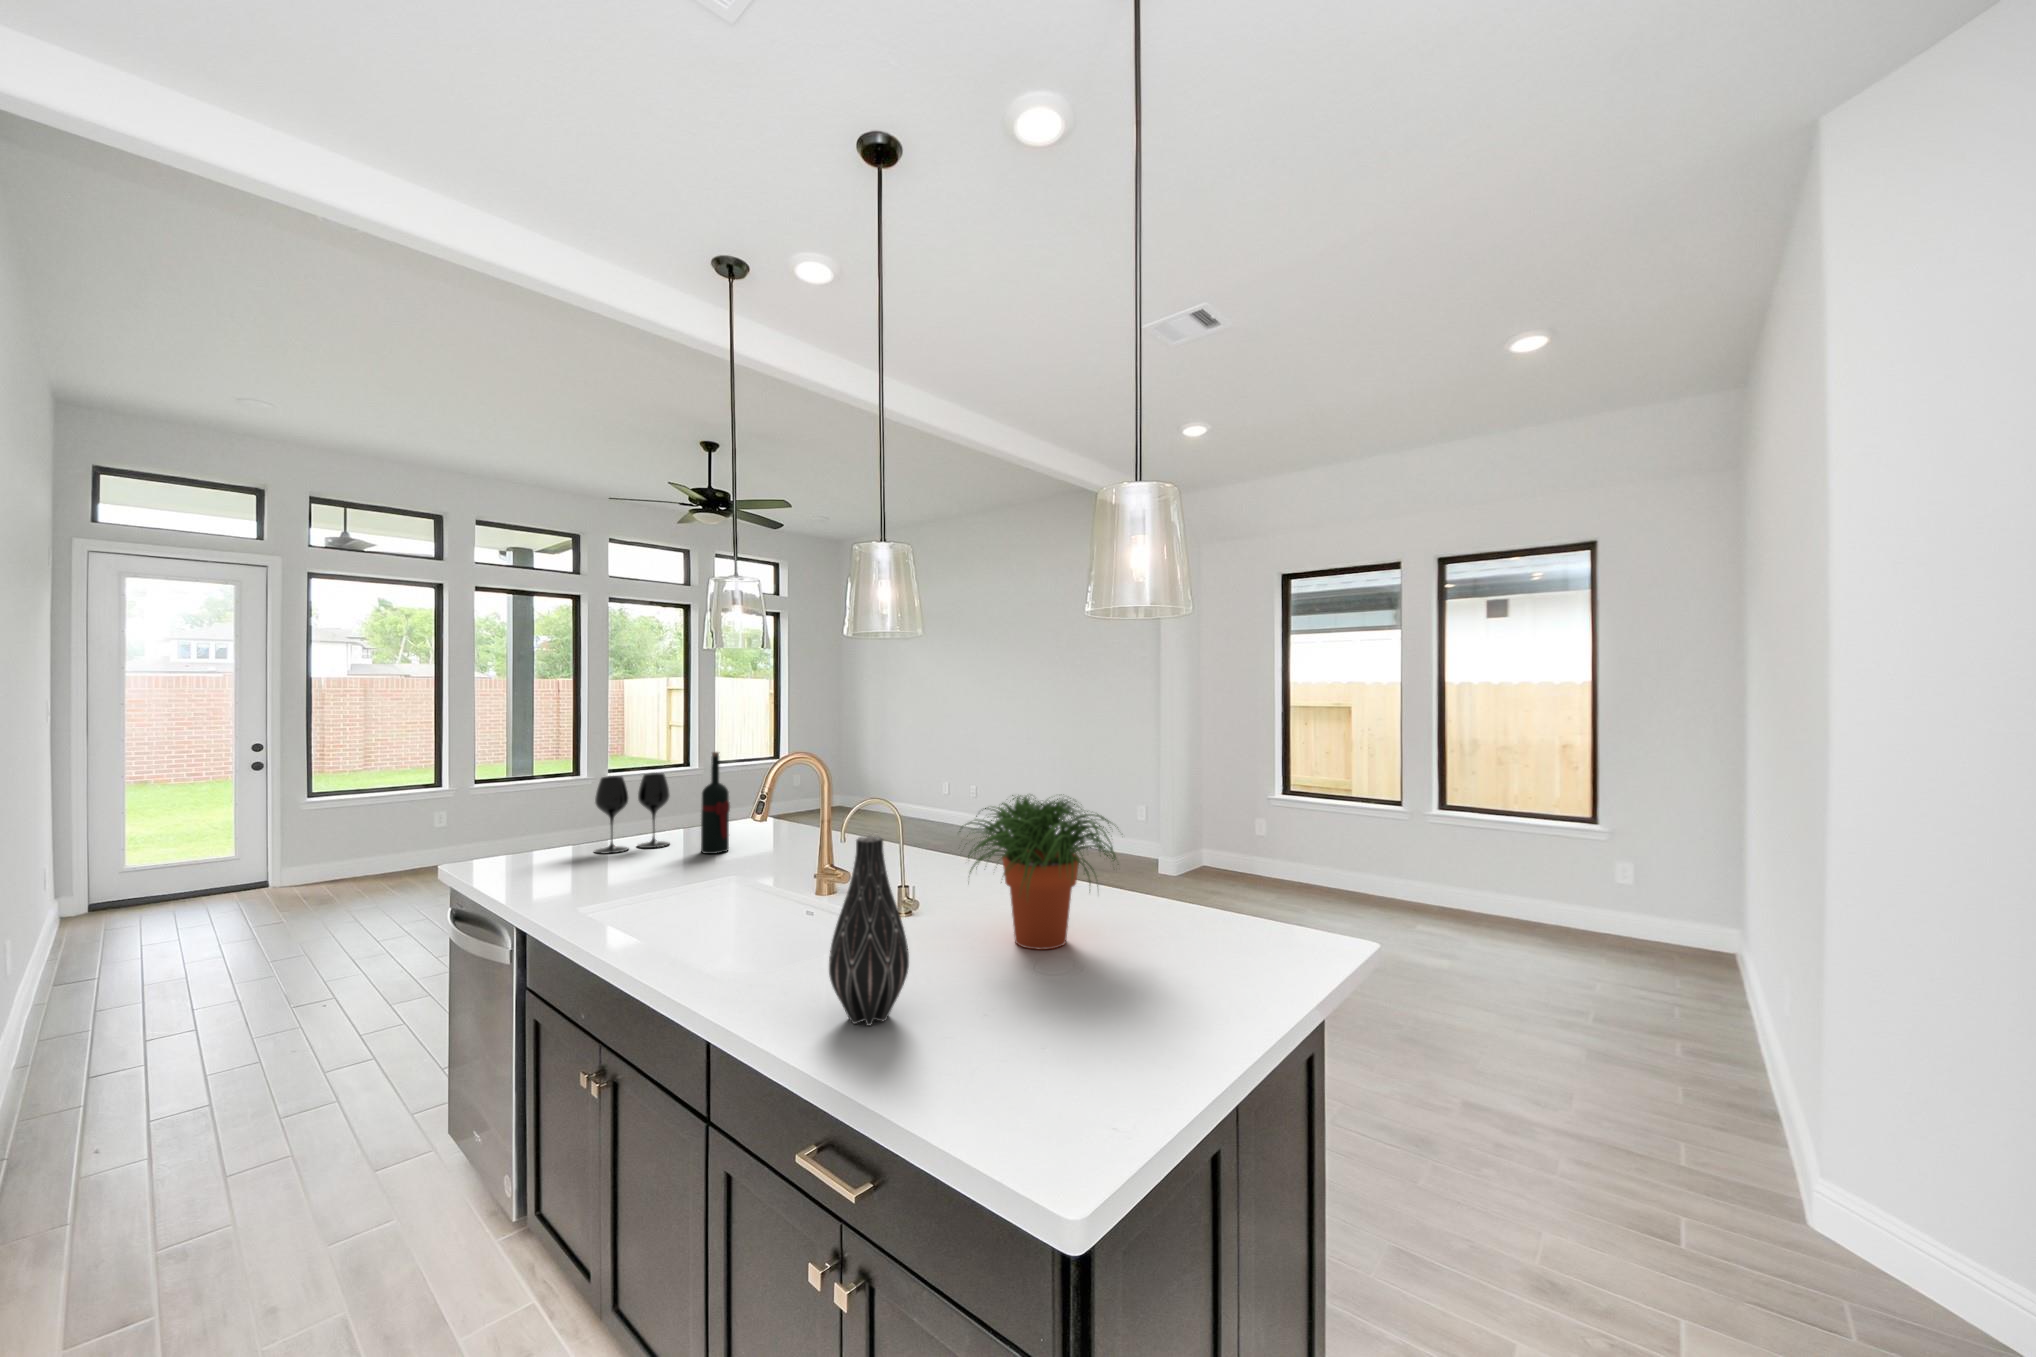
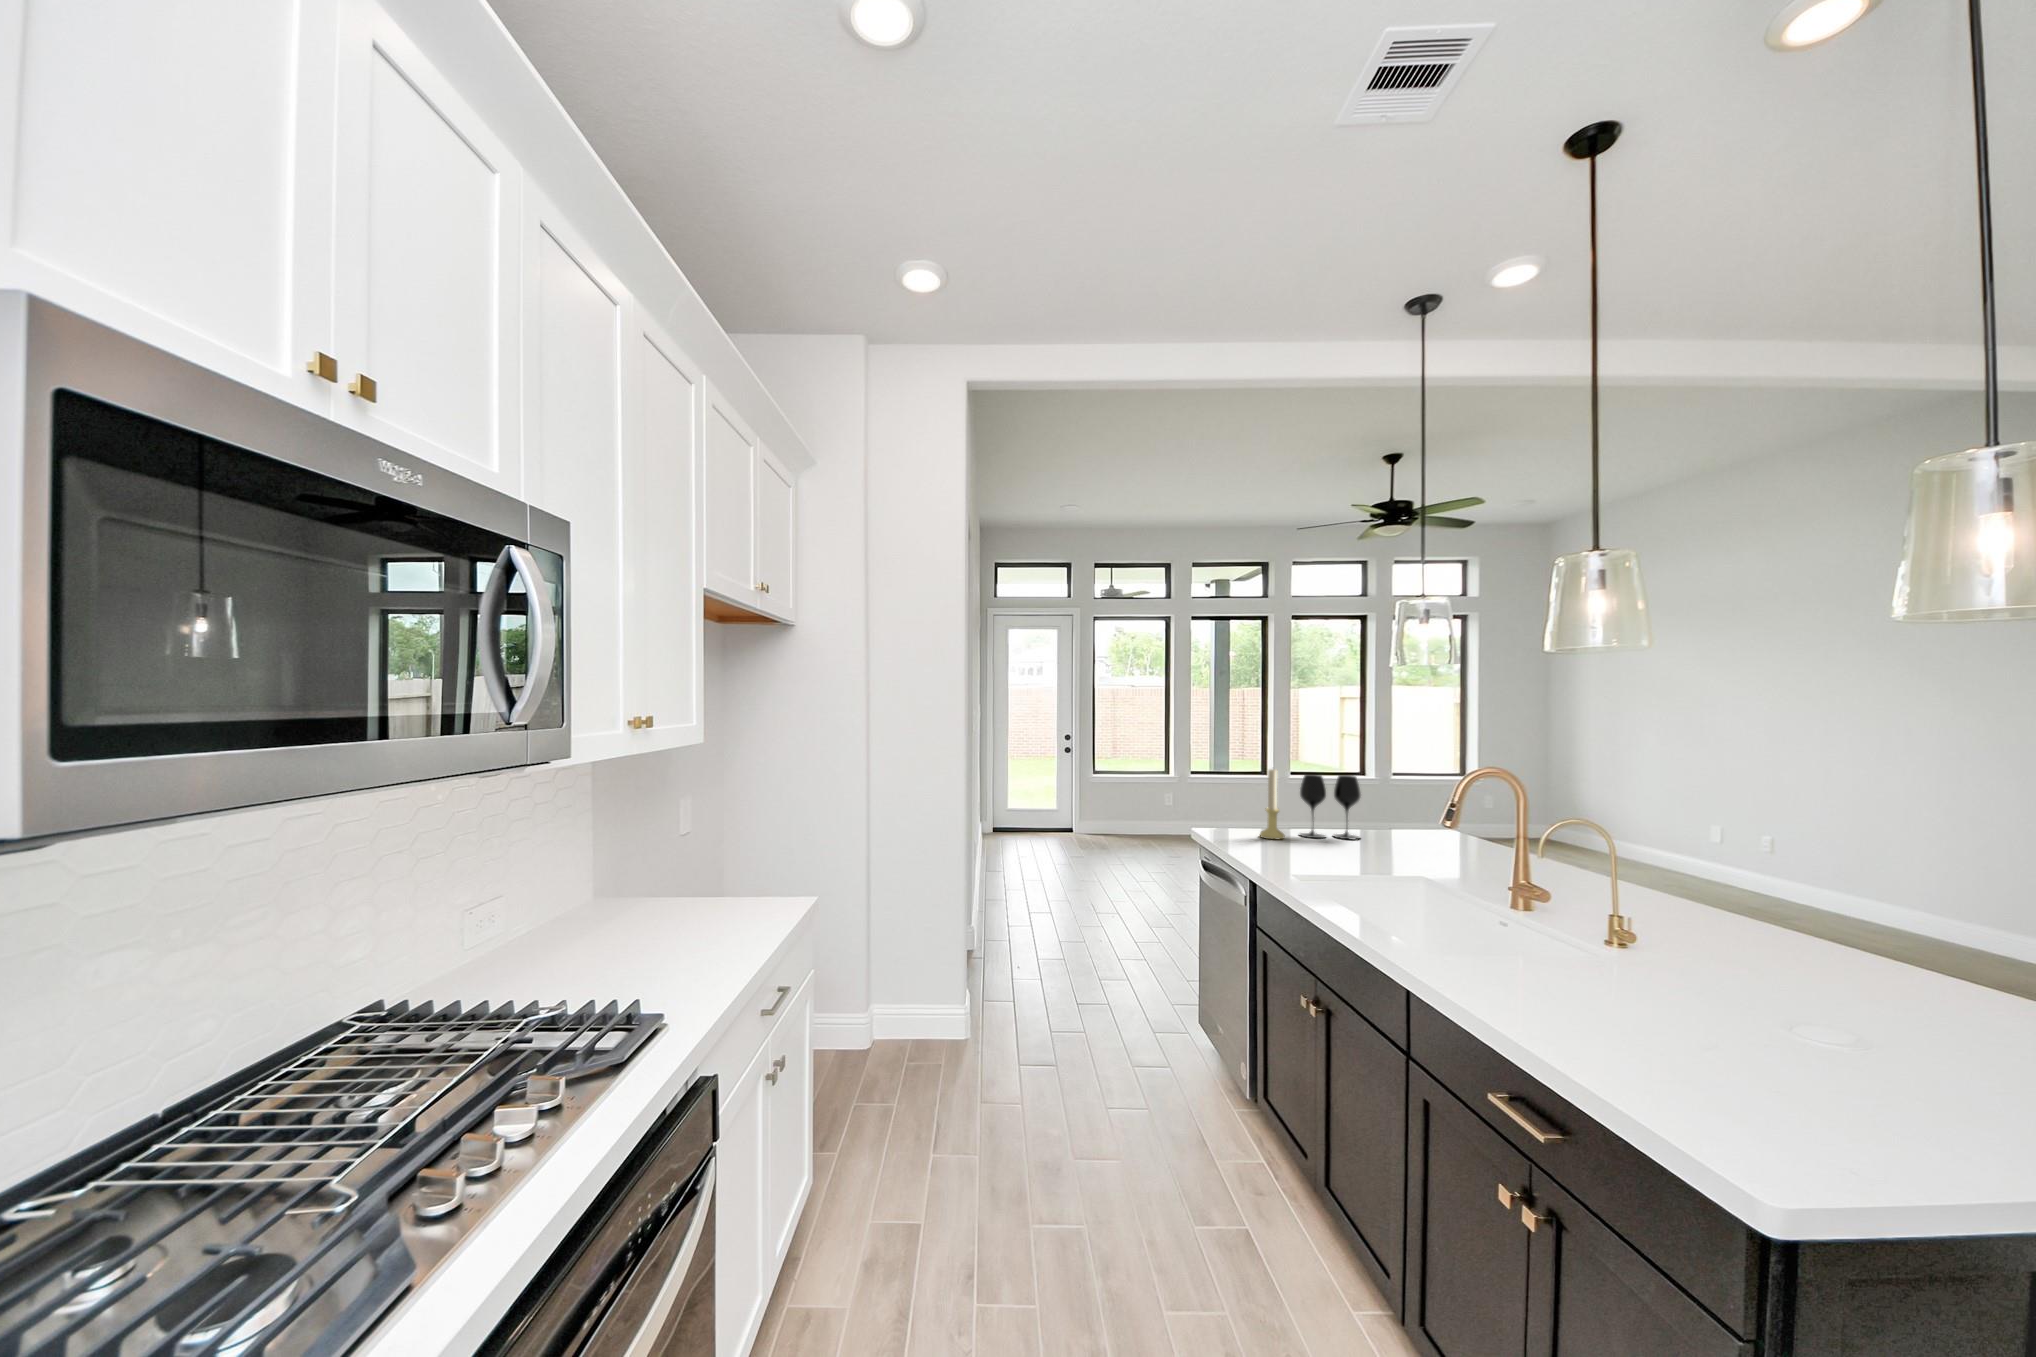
wine bottle: present [701,752,730,854] -> none [1390,760,1417,853]
candle holder: none [539,773,574,864] -> present [1260,769,1285,839]
potted plant: present [959,795,1119,950] -> none [1685,831,1965,1018]
vase: present [829,836,909,1026] -> none [1529,844,1619,1021]

